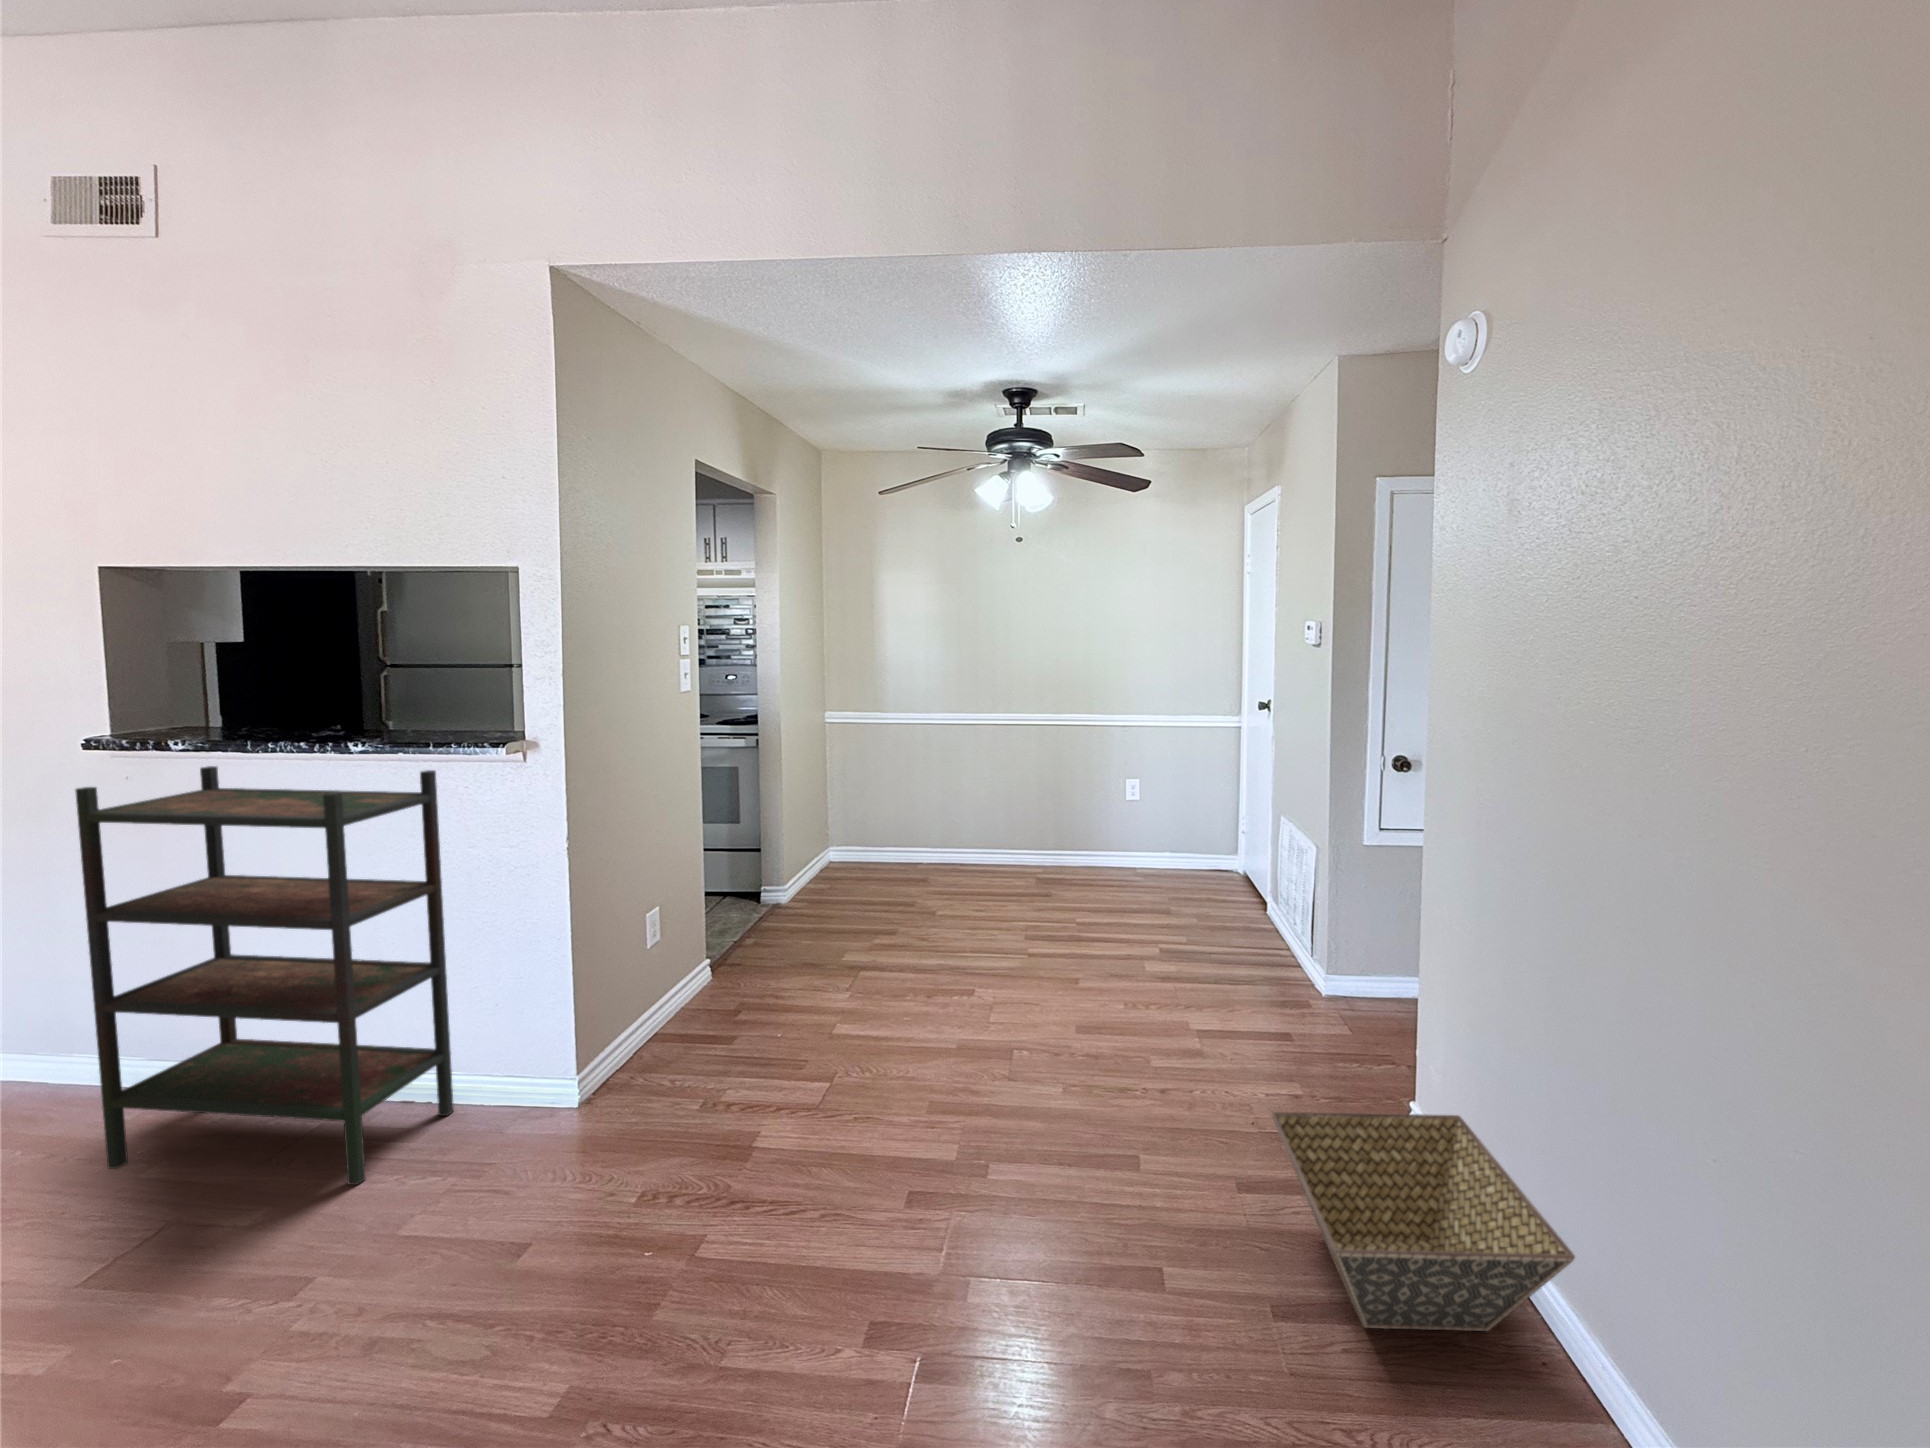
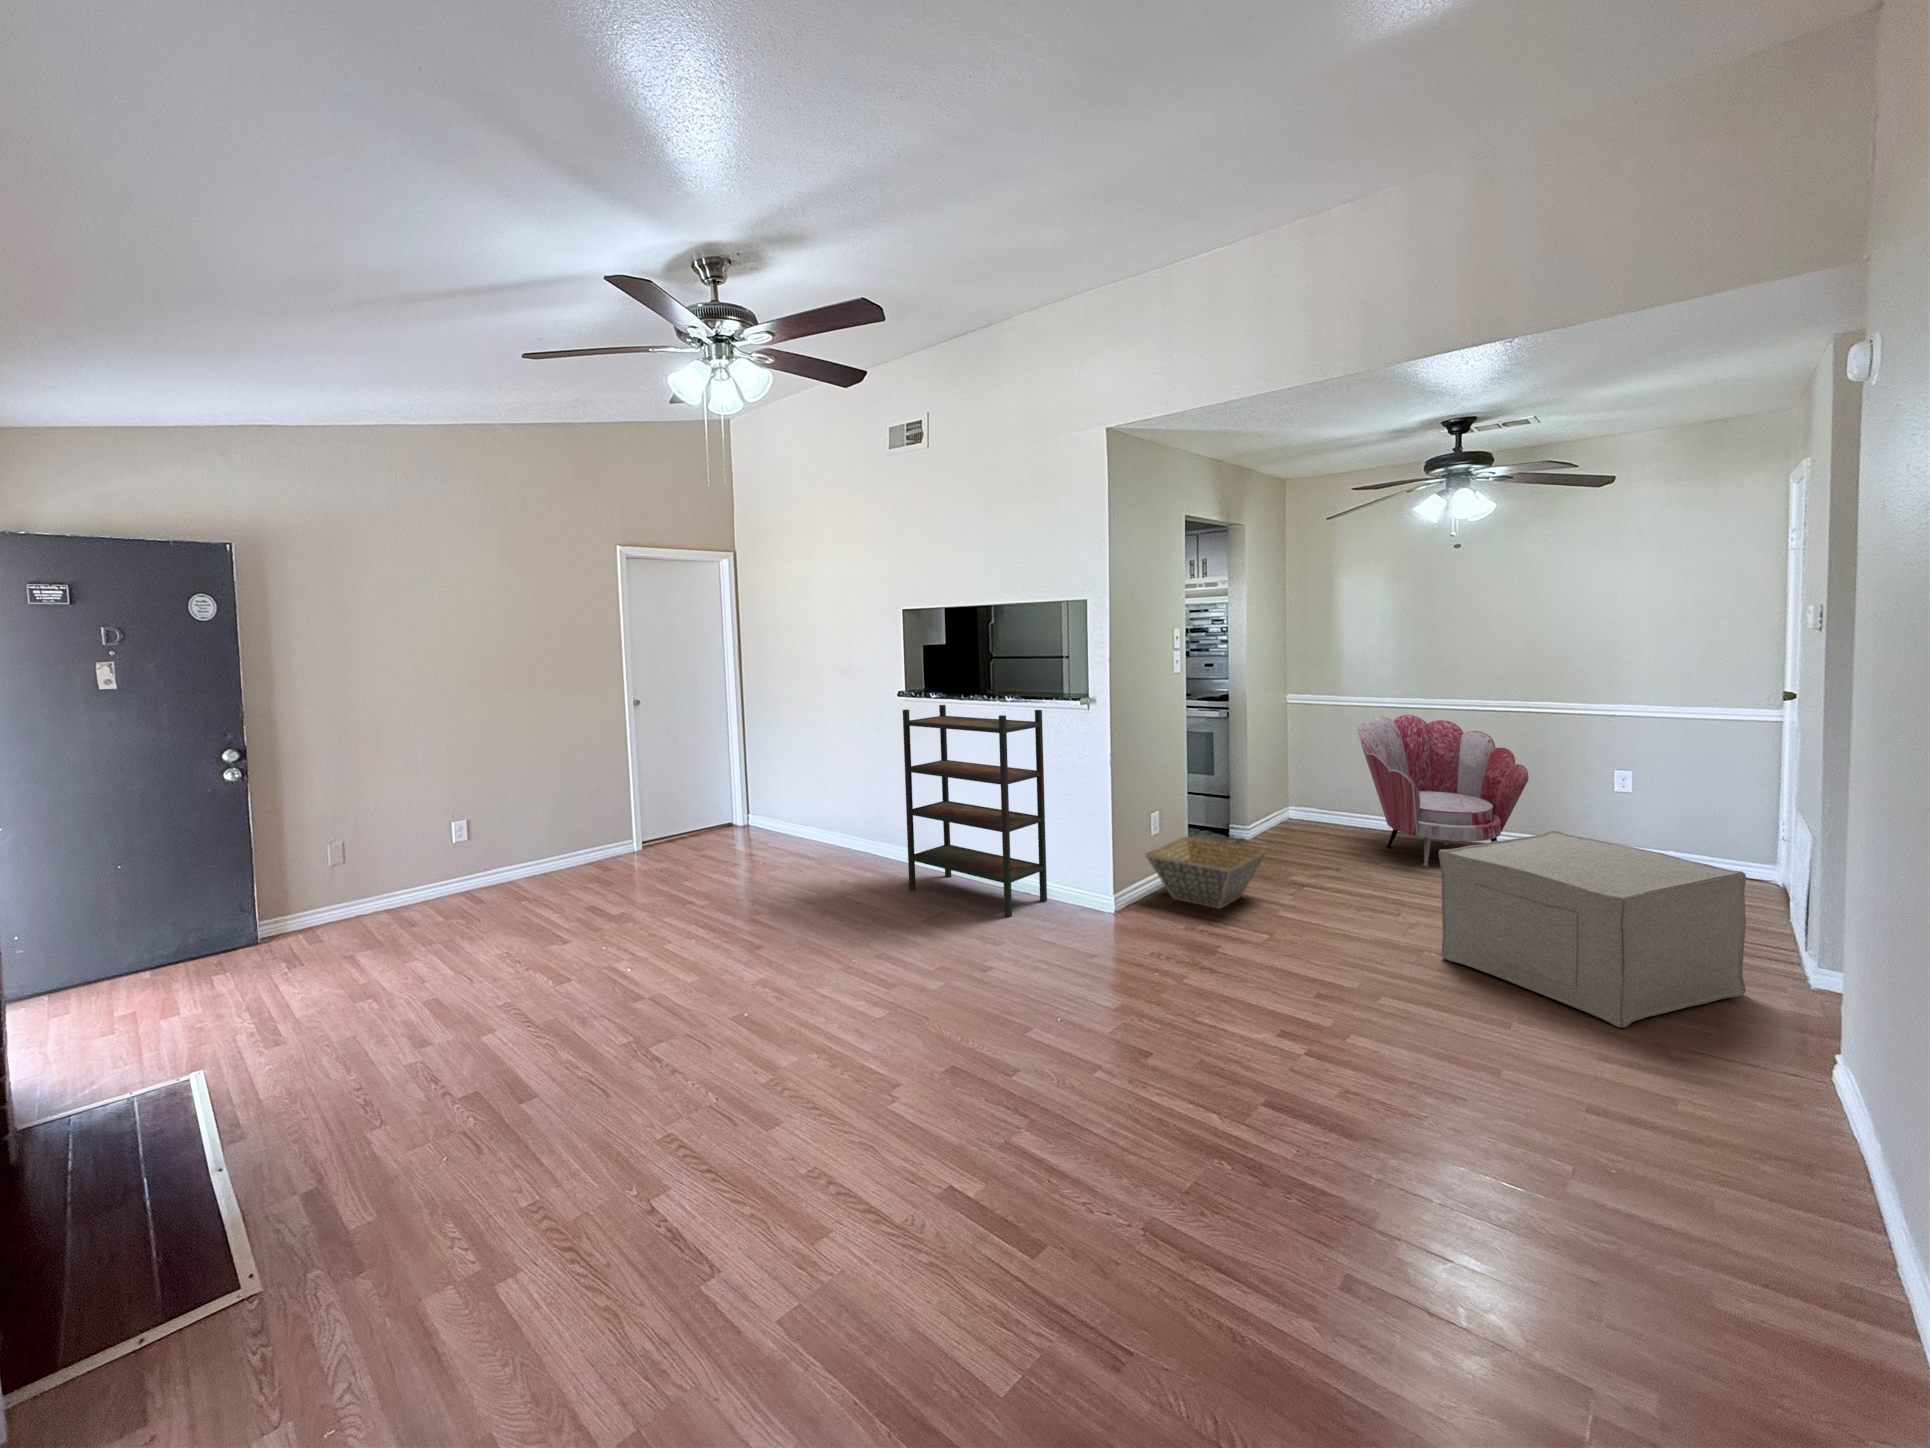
armchair: none [907,732,1069,910] -> present [1357,715,1528,867]
ottoman: none [1037,870,1300,1125] -> present [1439,831,1746,1028]
basket: present [1272,1112,1575,1332] -> present [1146,837,1268,909]

